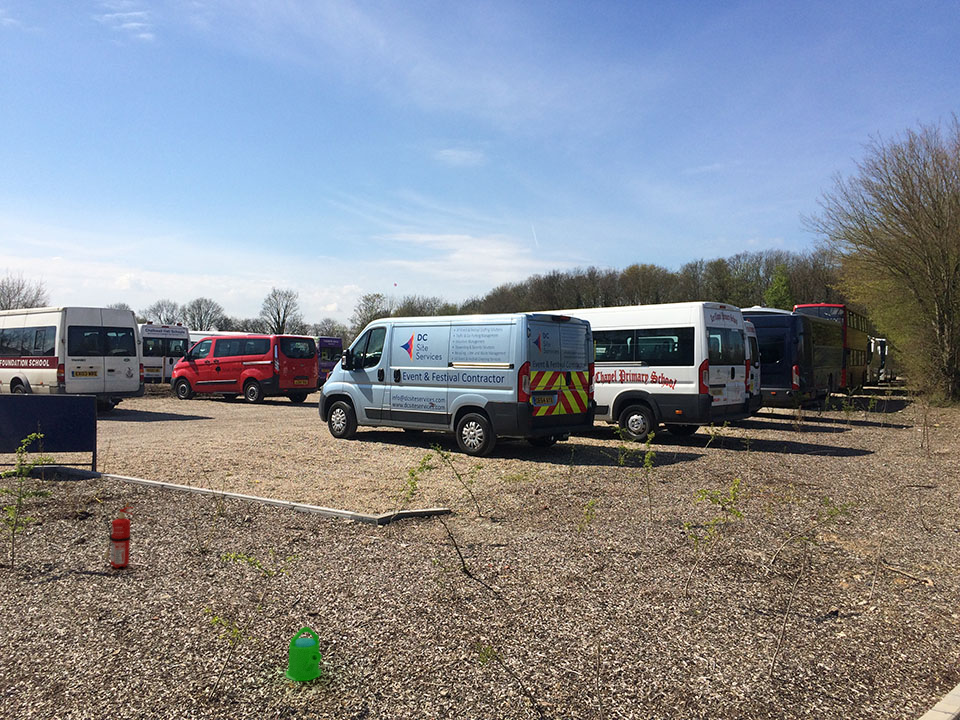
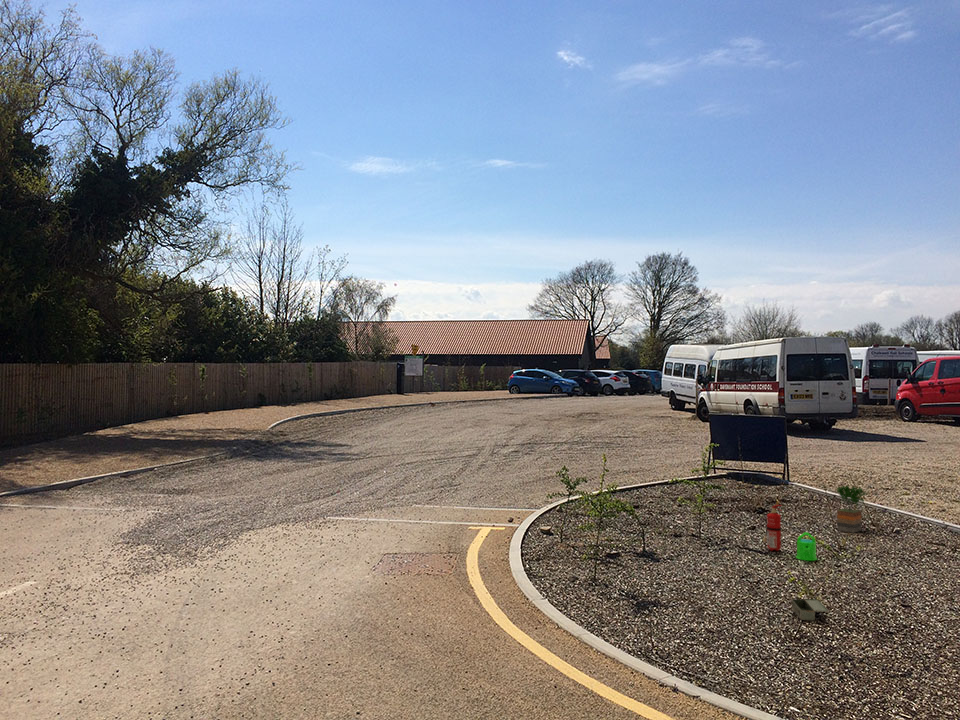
potted tree: none [179,472,215,526] -> present [837,486,866,533]
toolbox: none [182,625,235,659] -> present [791,599,828,620]
watering can: present [285,627,322,681] -> present [796,532,817,561]

